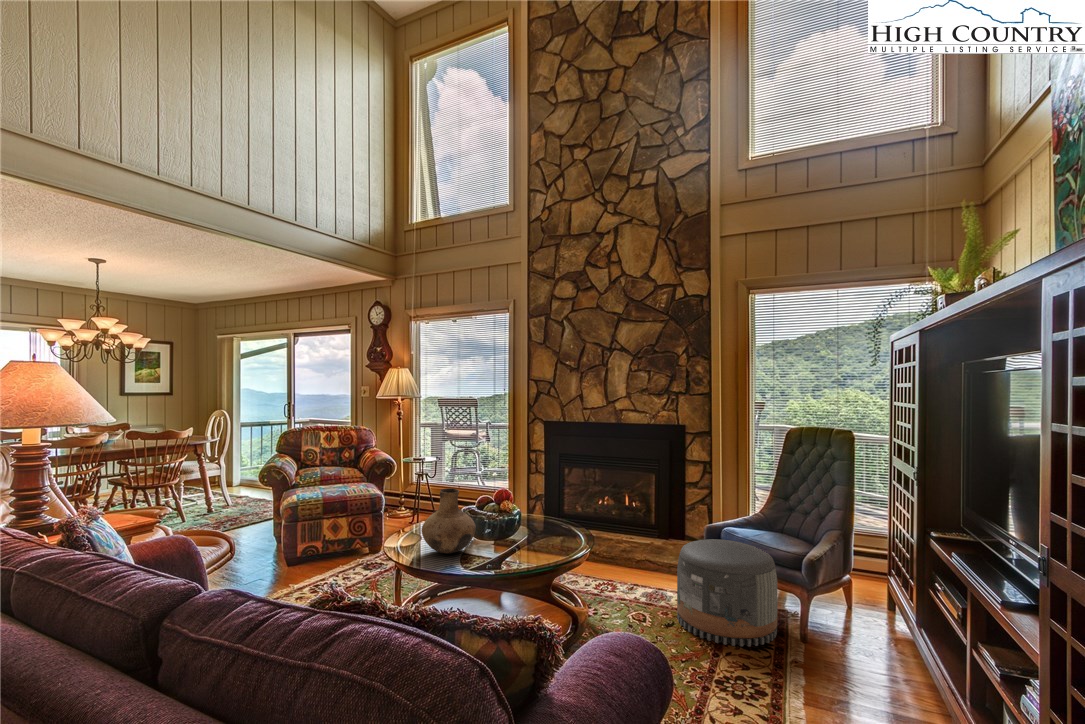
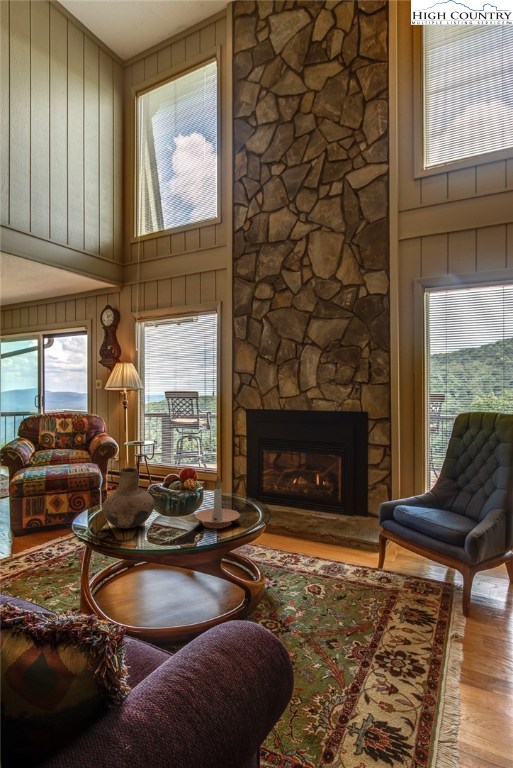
candle holder: none [520,496,567,552] -> present [195,476,240,528]
pouf: present [677,539,777,646] -> none [349,516,443,619]

